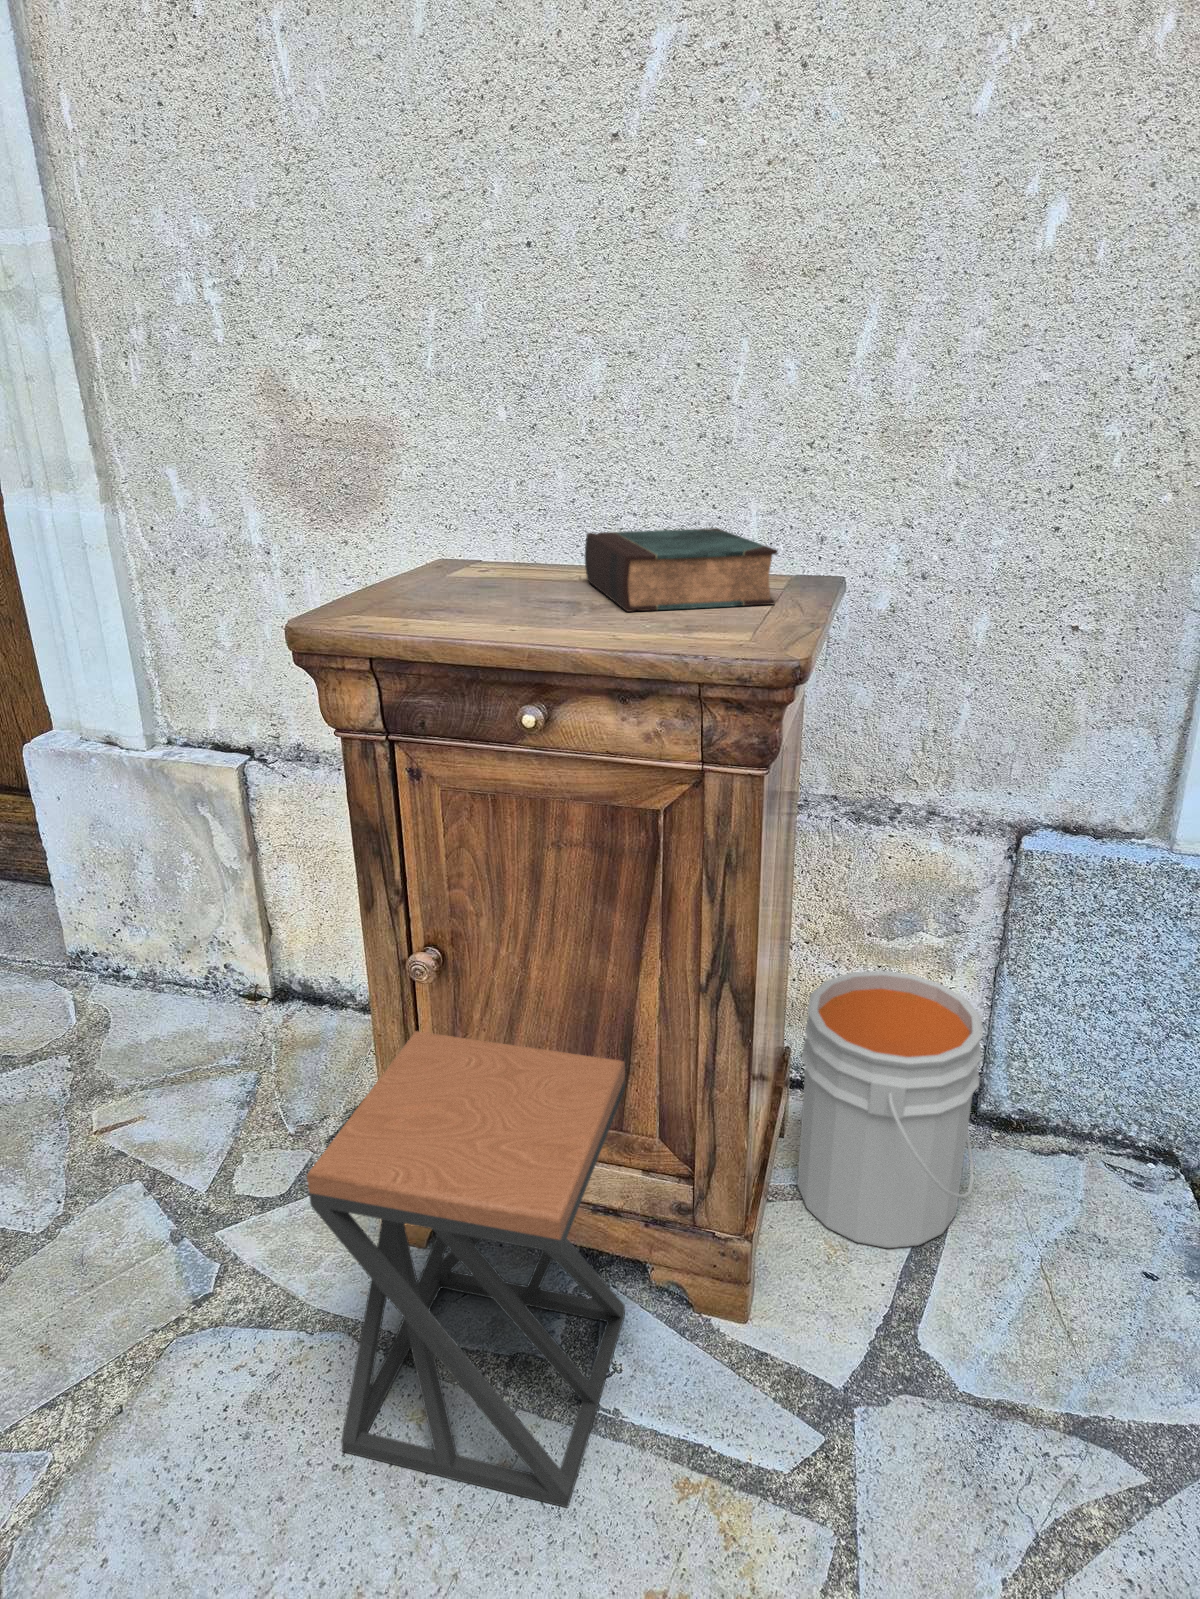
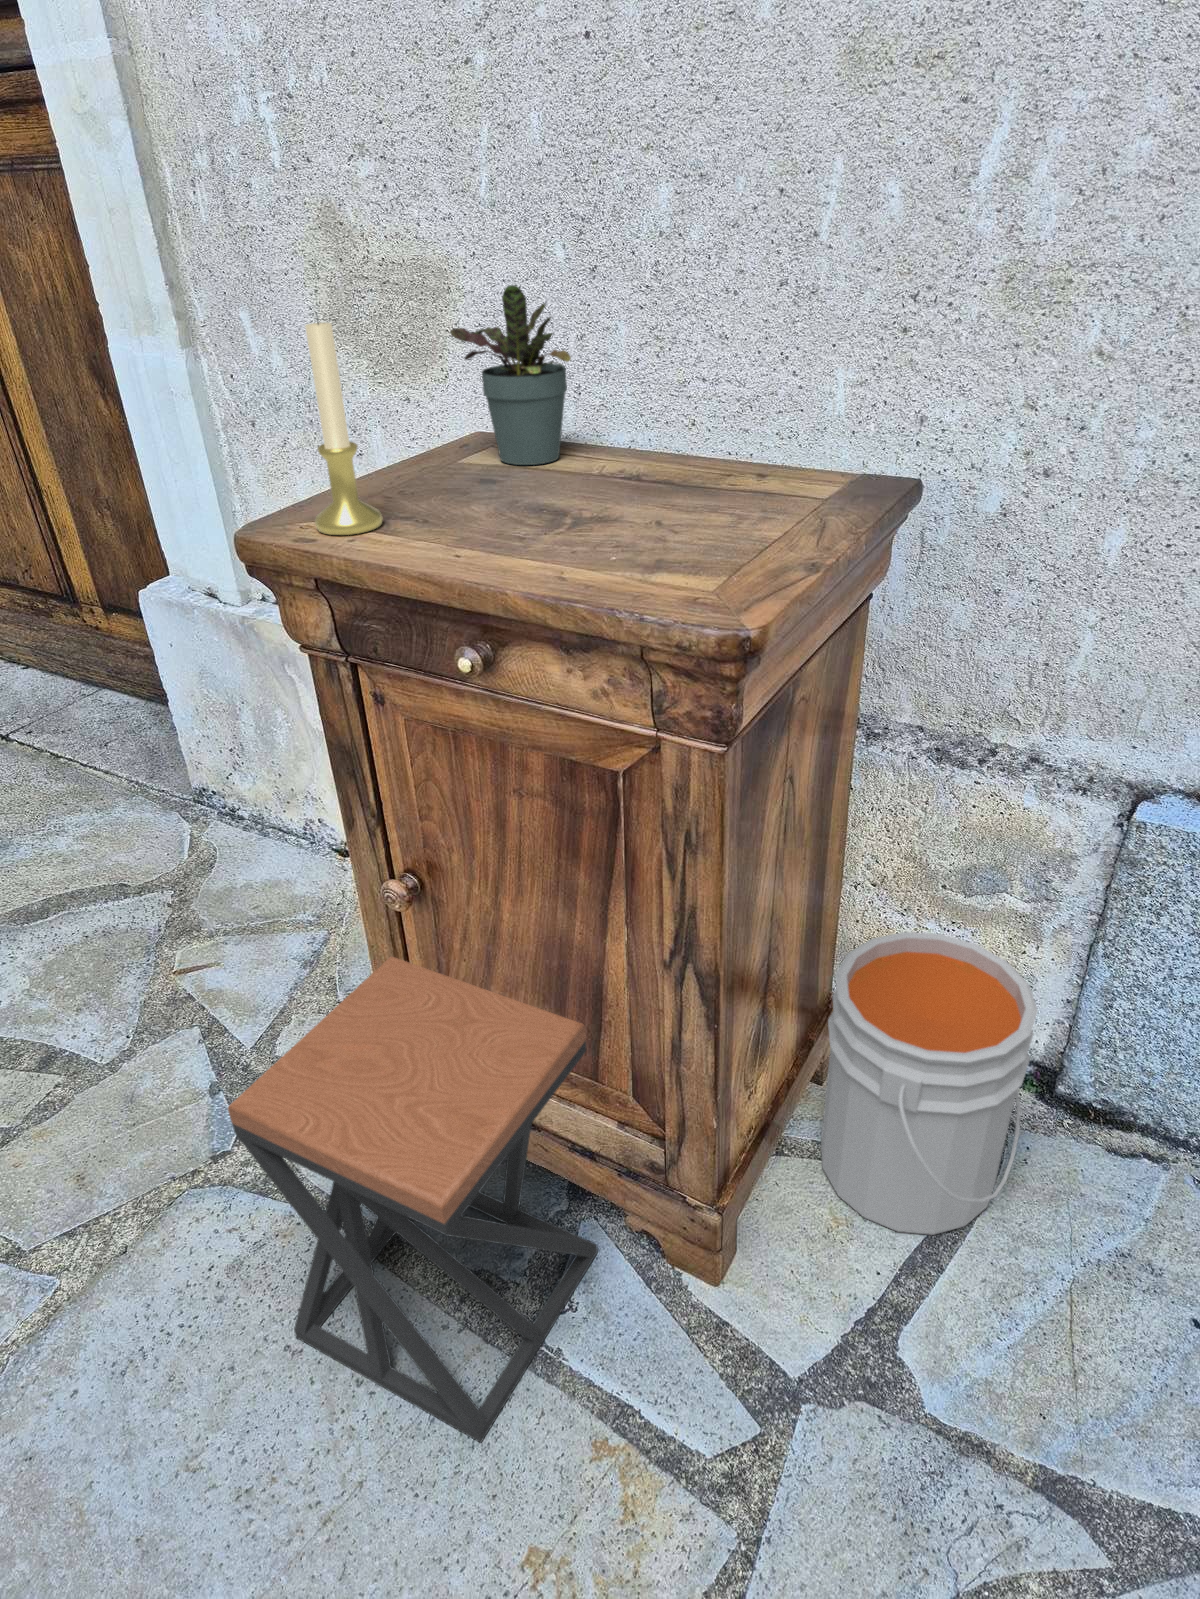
potted plant: none [442,427,542,579] -> present [450,285,571,465]
candle holder: none [359,434,420,623] -> present [305,321,382,535]
book: present [585,528,777,612] -> none [606,411,801,530]

